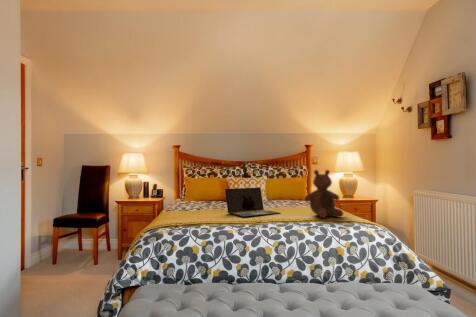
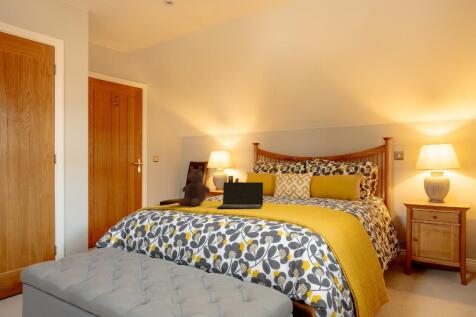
stuffed bear: present [304,170,343,218] -> present [178,166,210,206]

